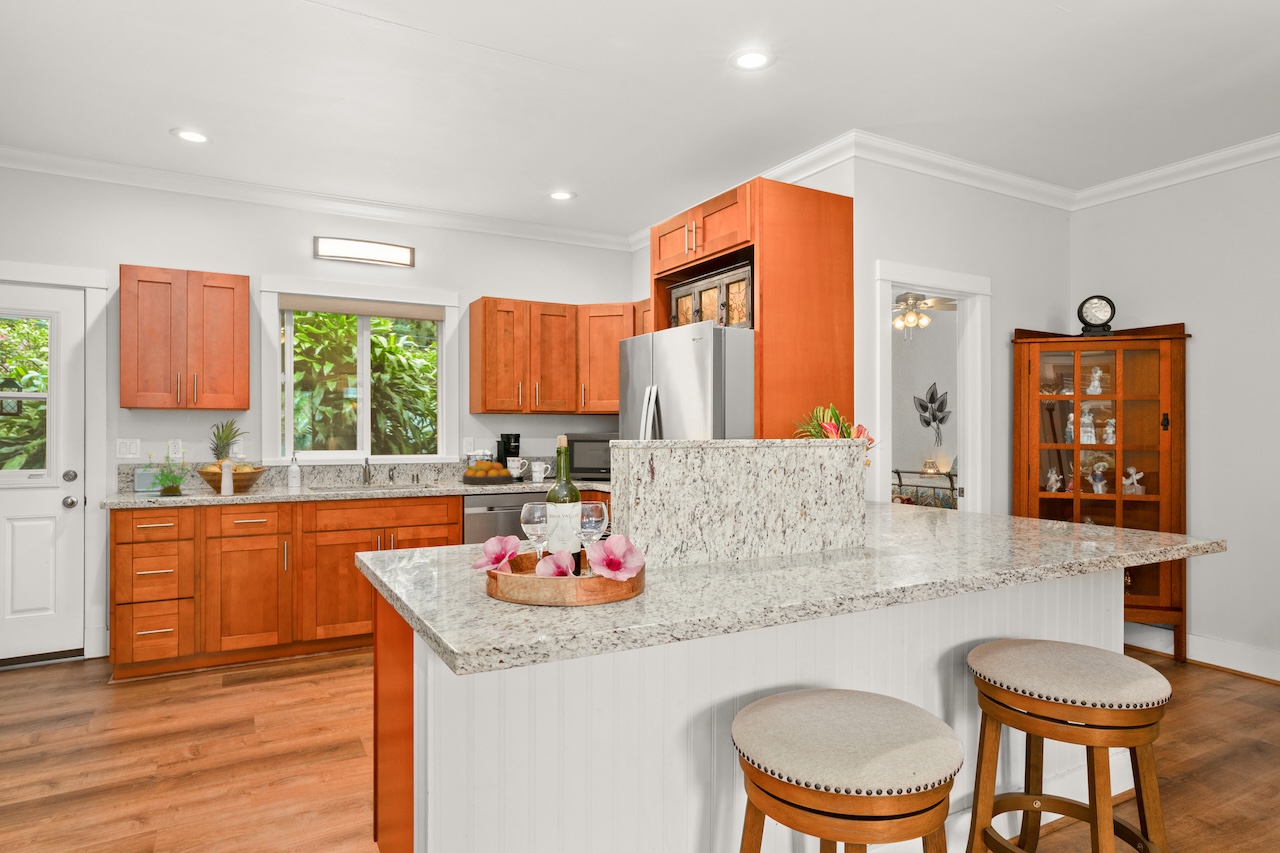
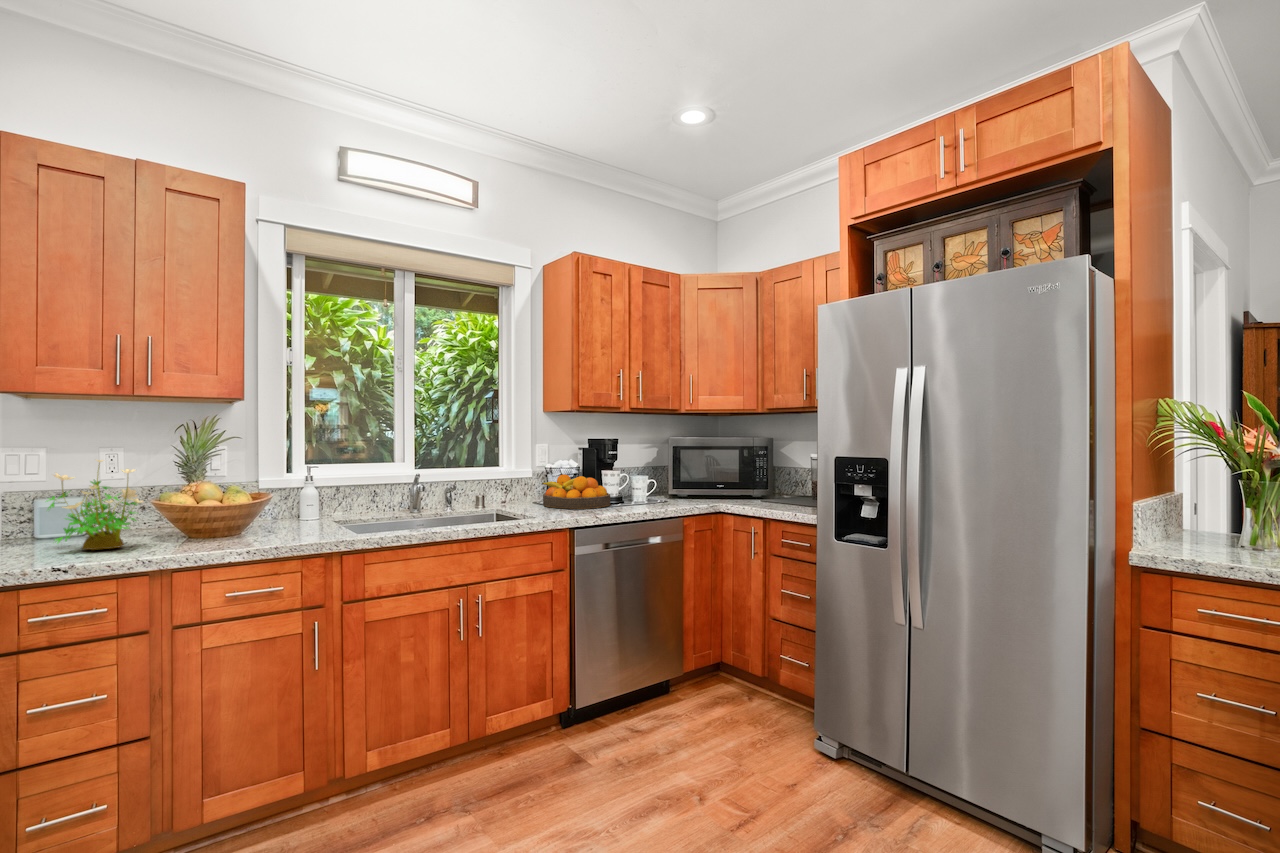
pepper mill: present [221,455,246,496] -> none [198,476,242,549]

